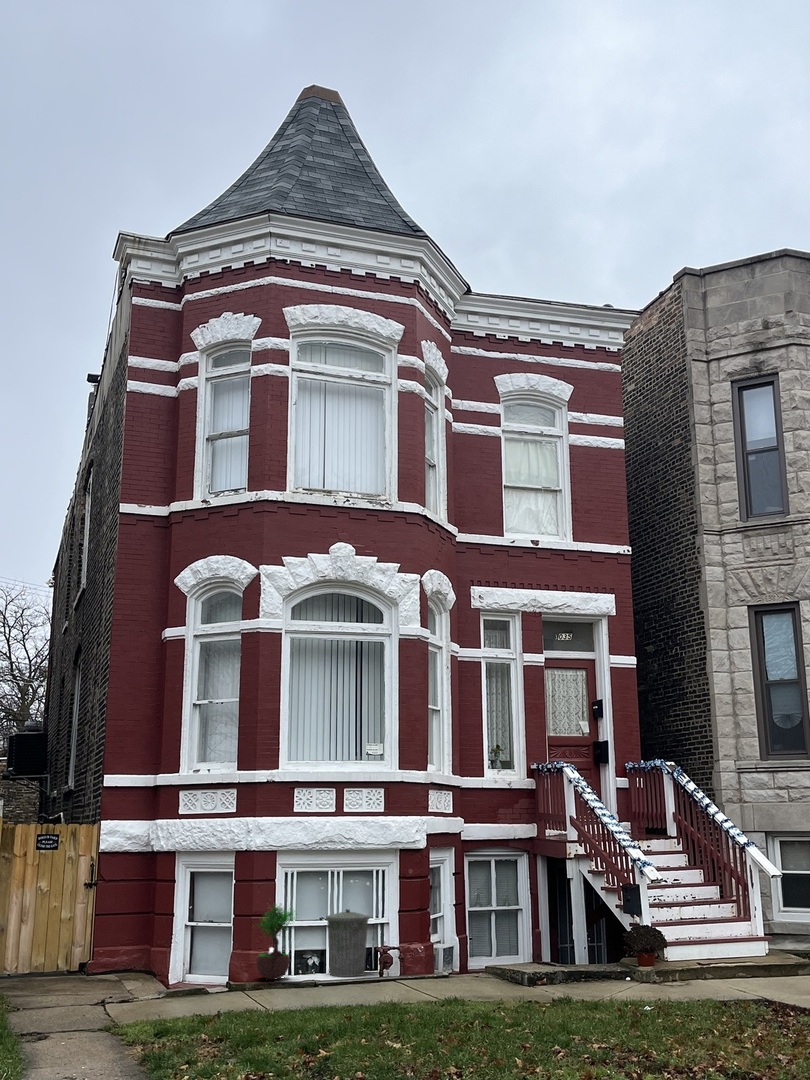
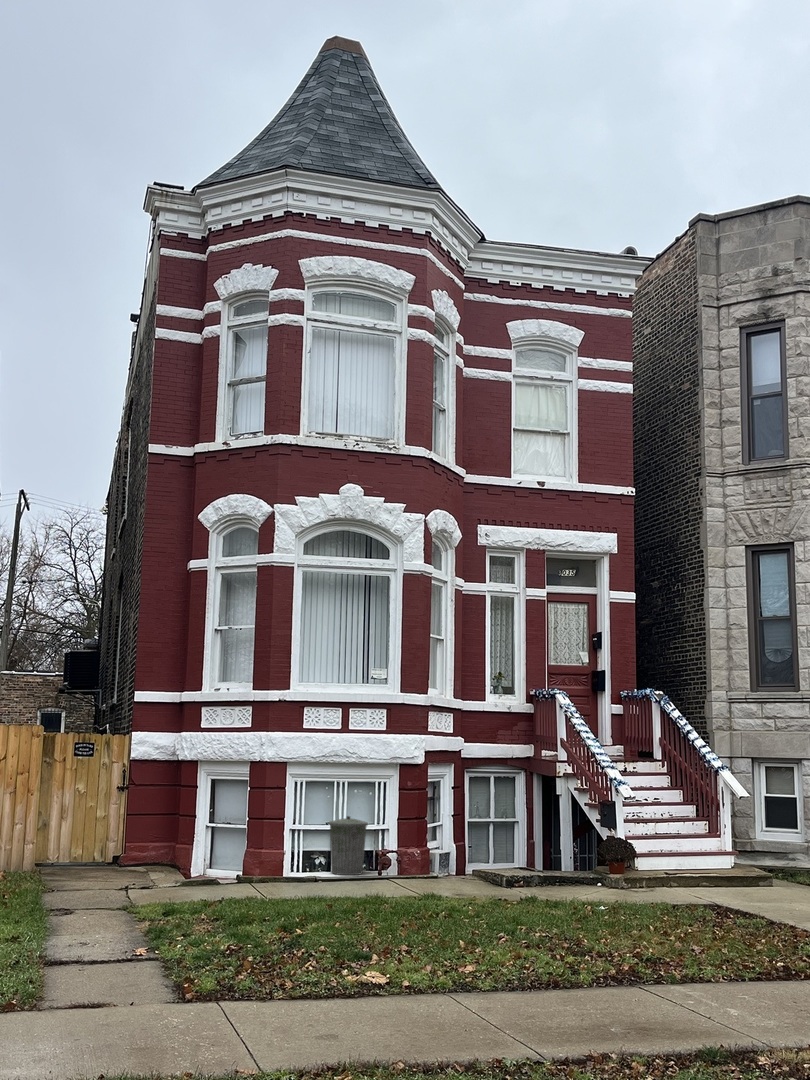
potted tree: present [256,905,293,979] -> none [261,804,302,875]

